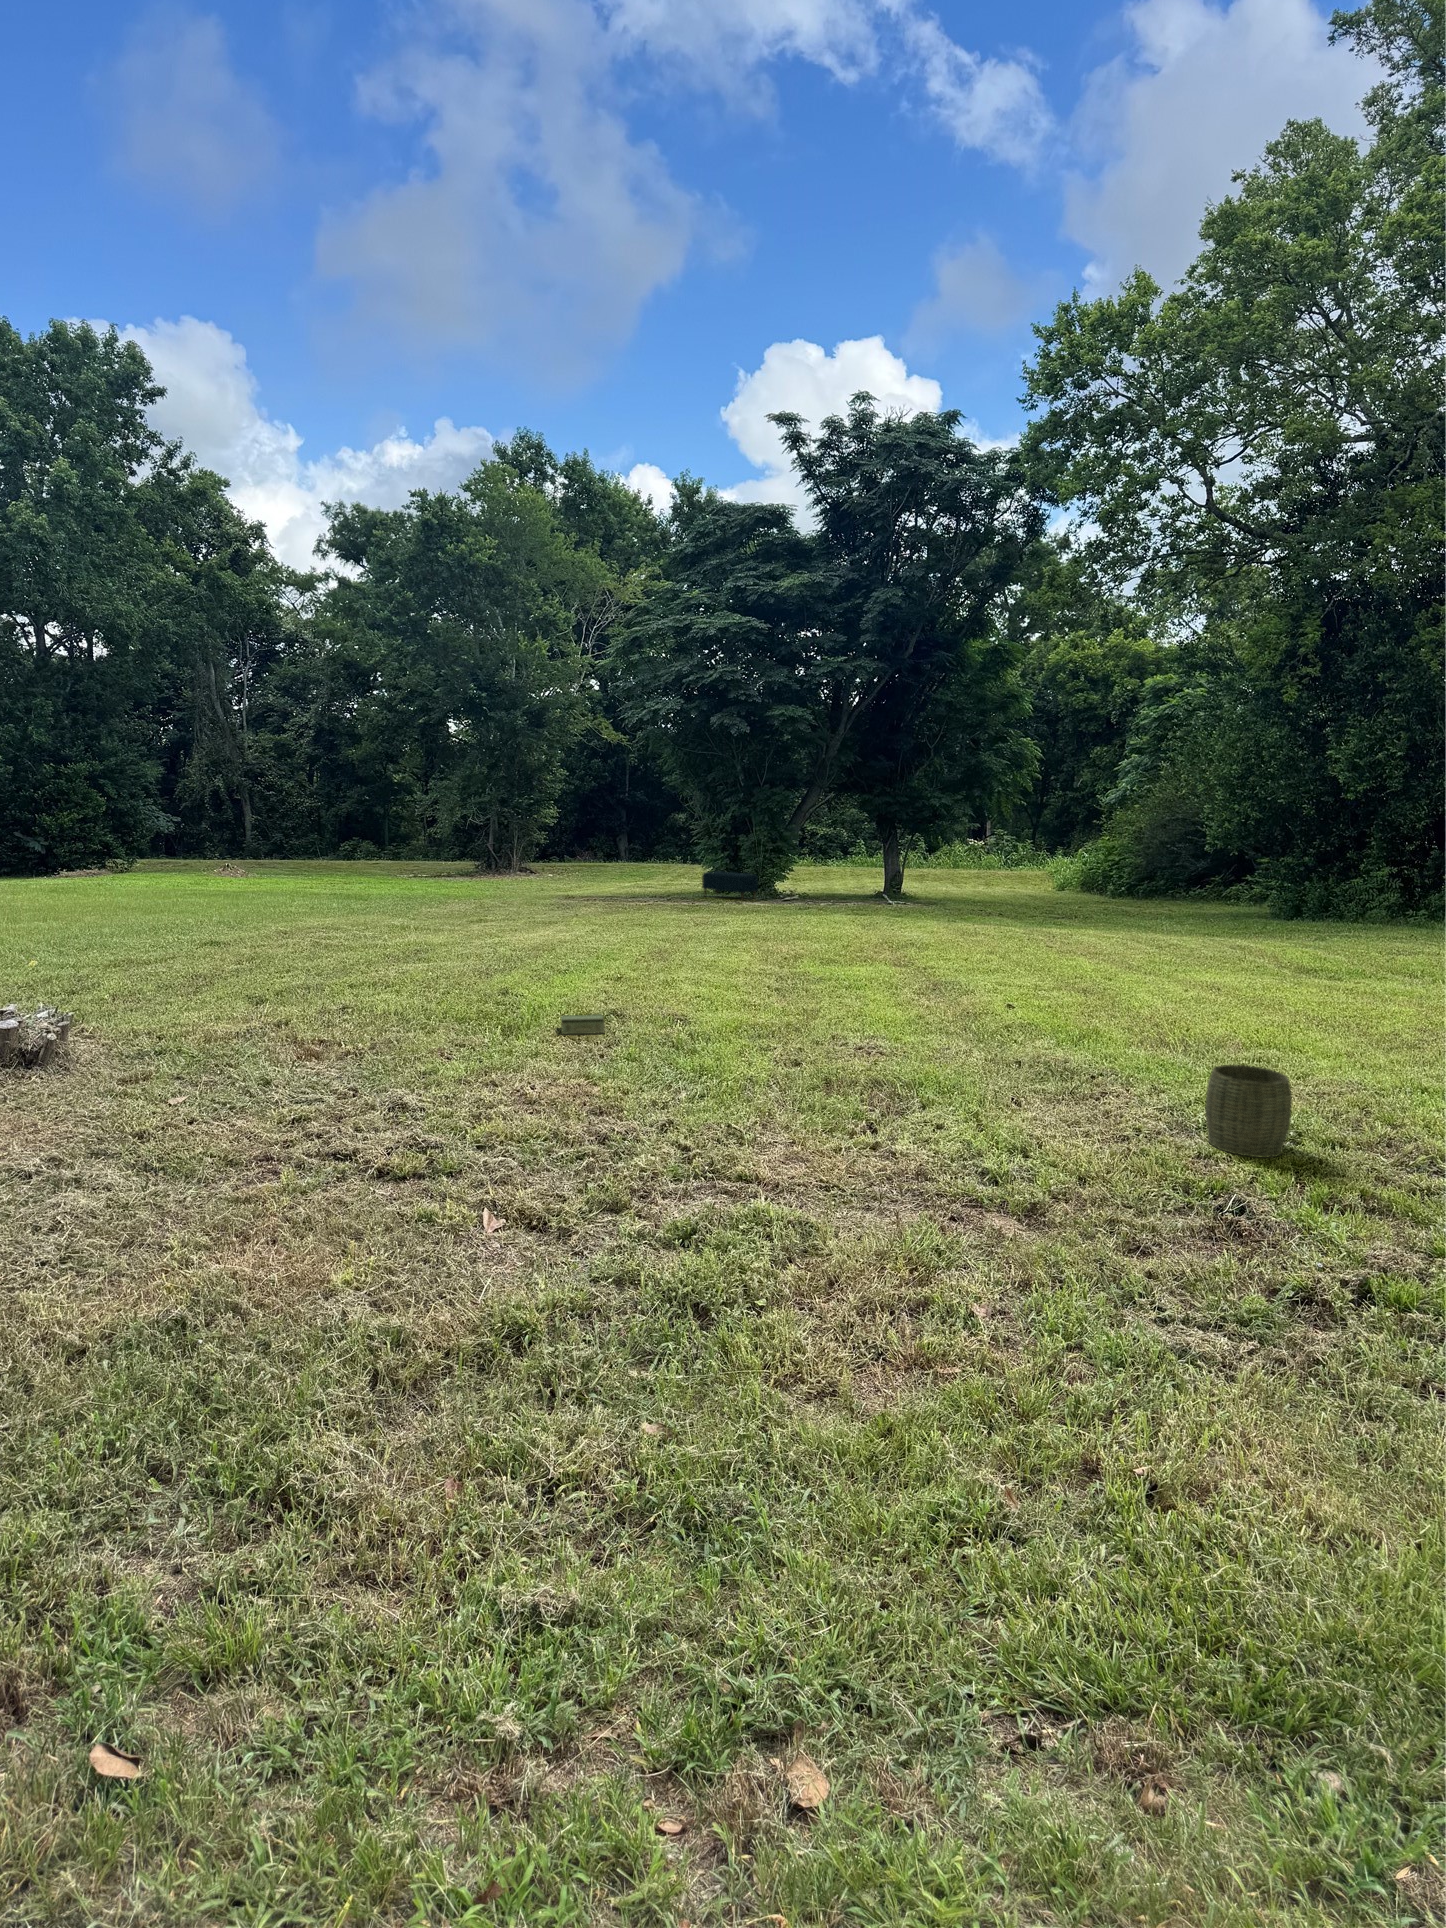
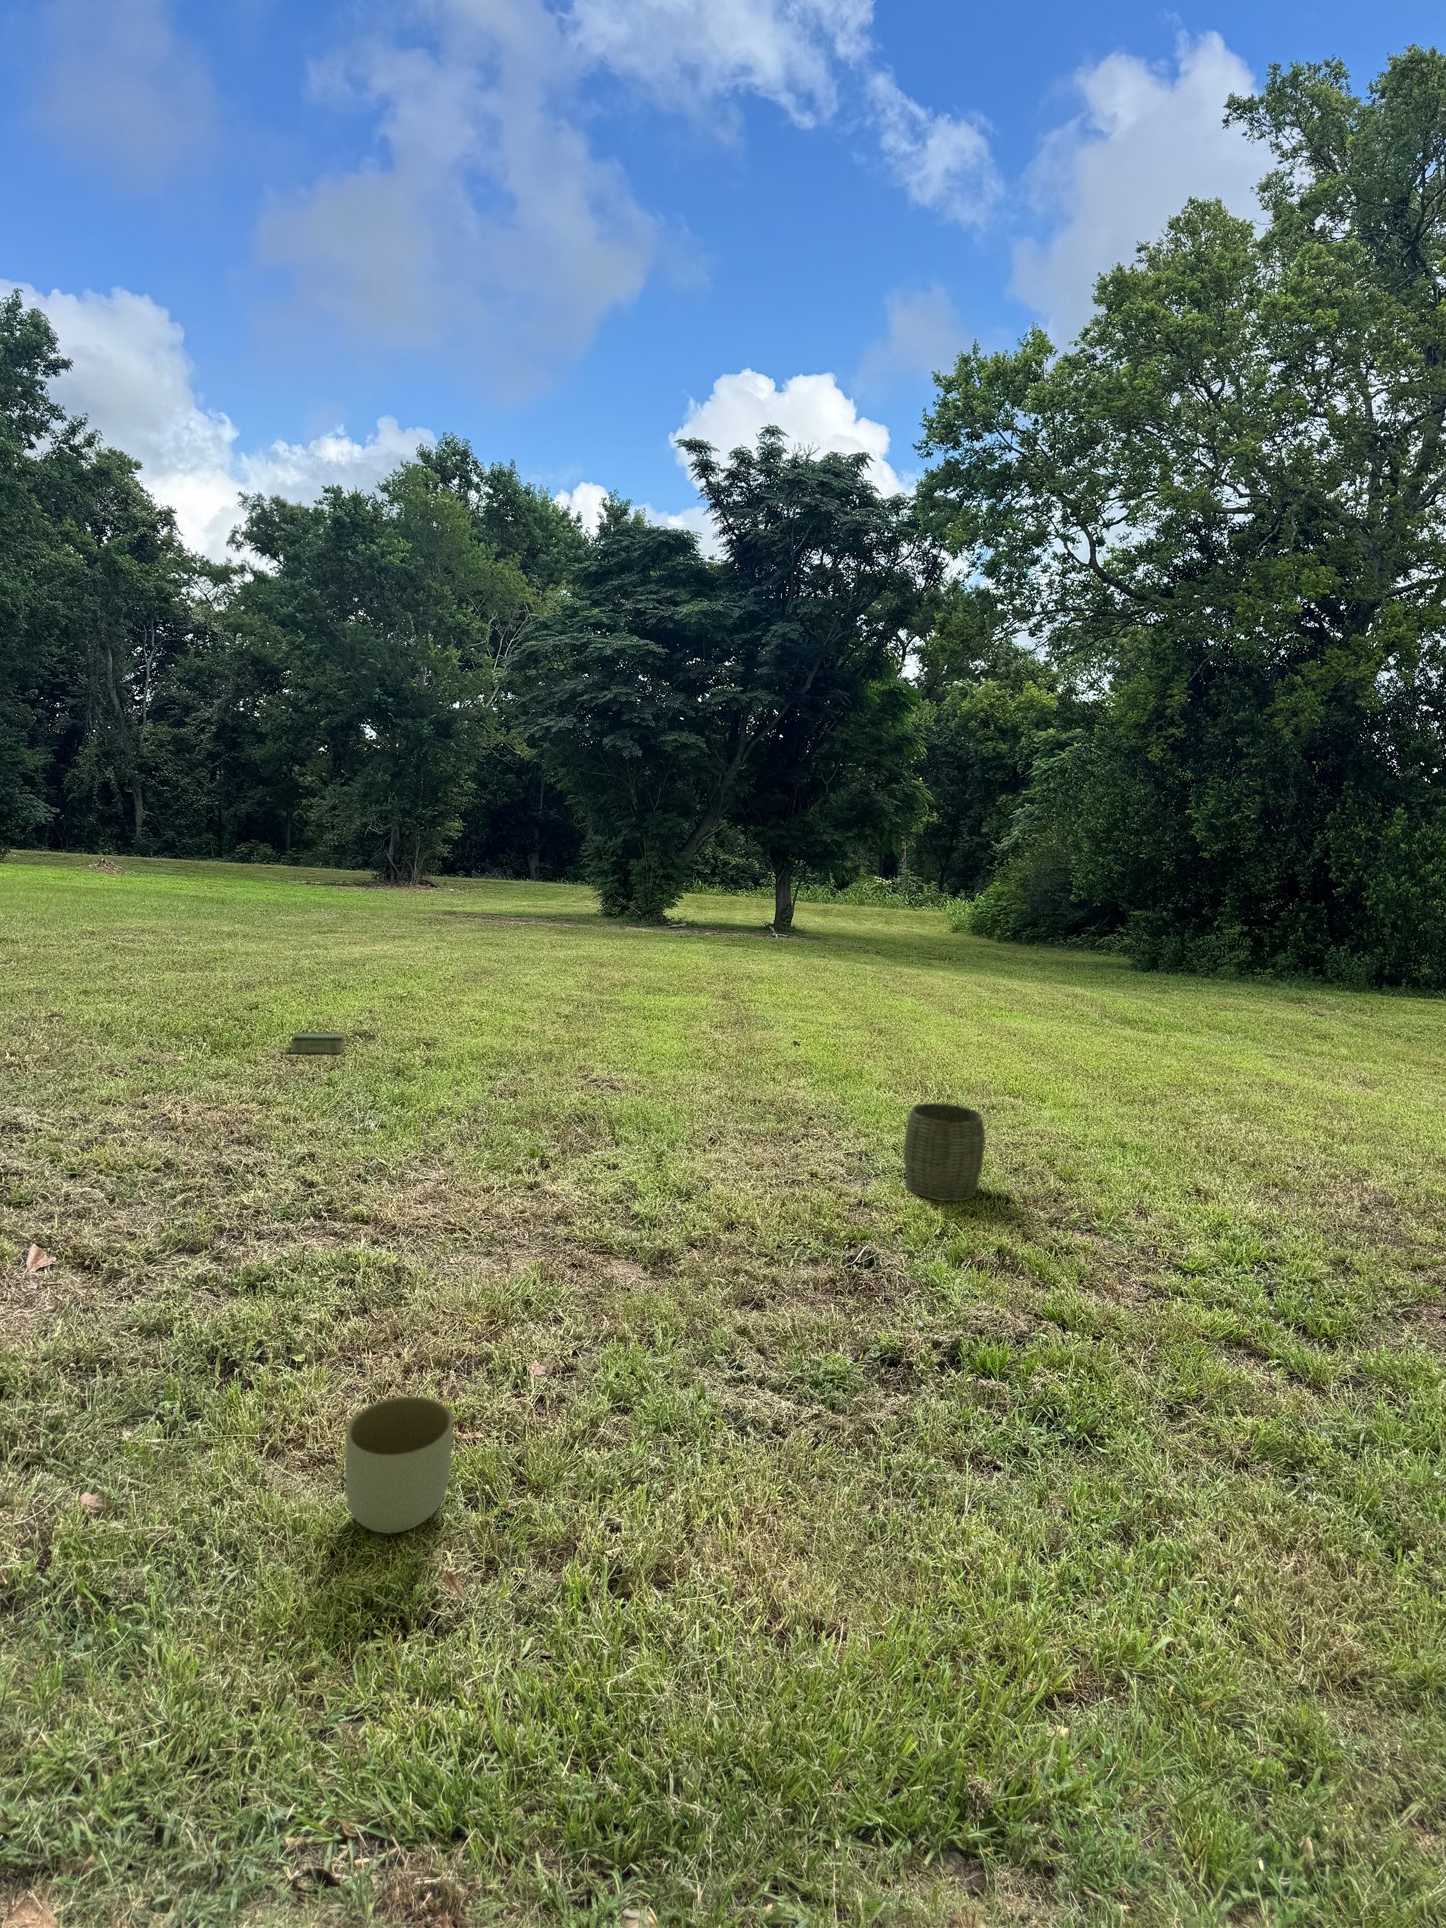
bench: present [702,871,758,899] -> none [592,896,649,926]
planter: none [922,1326,1013,1438] -> present [345,1396,453,1534]

